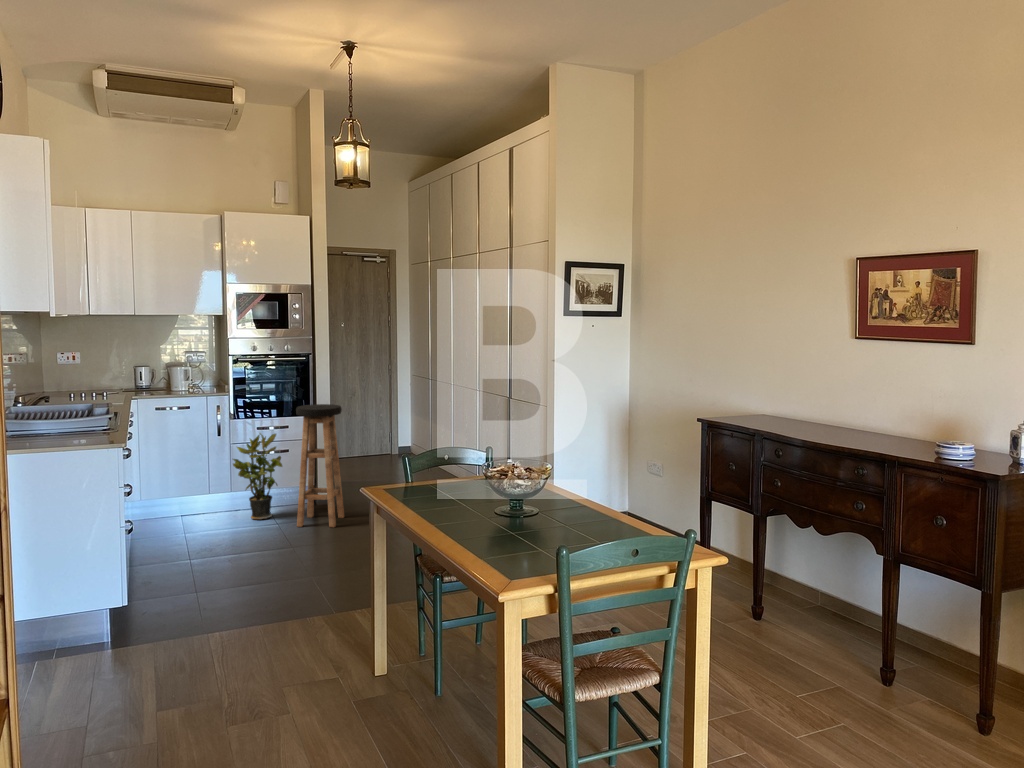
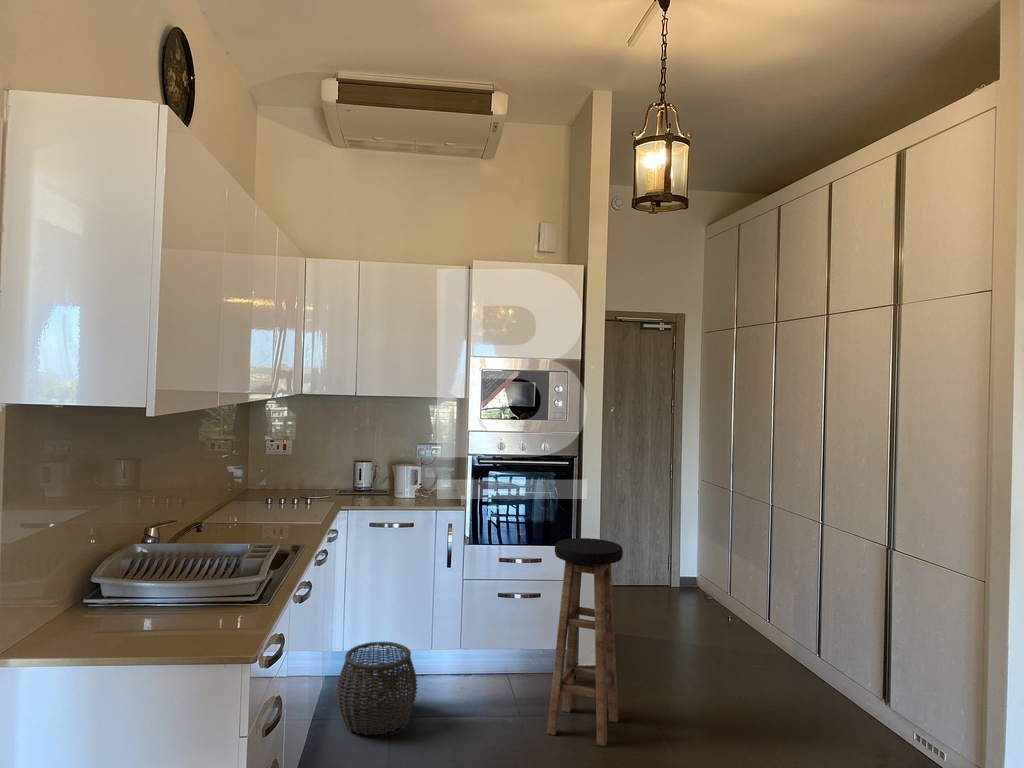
potted plant: present [233,433,282,520] -> none [461,569,530,705]
woven basket: none [144,484,204,541] -> present [337,642,417,735]

